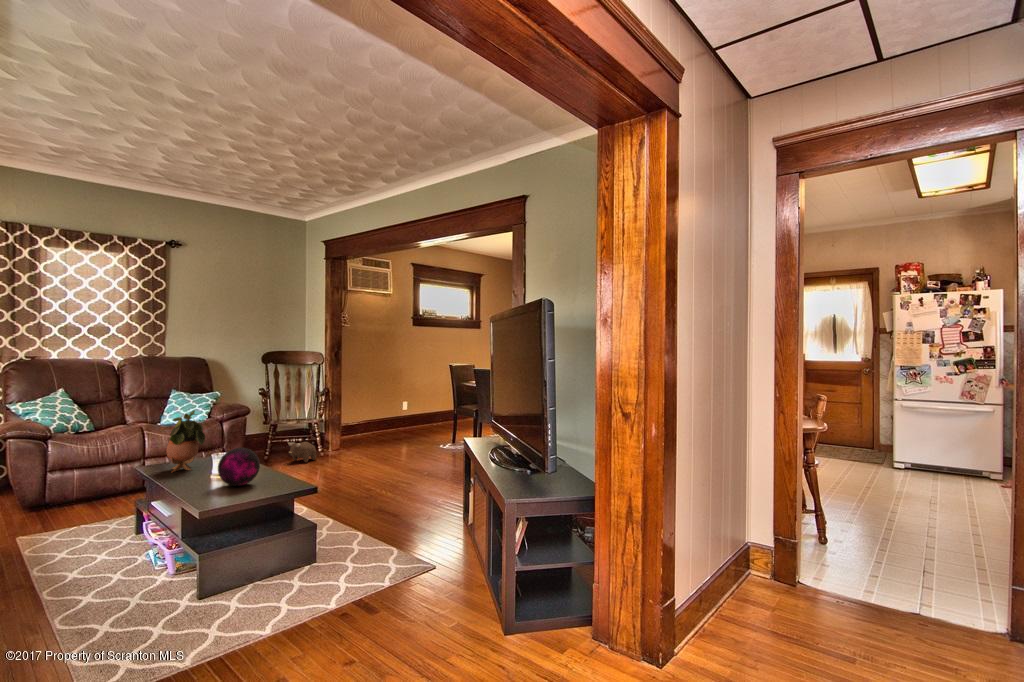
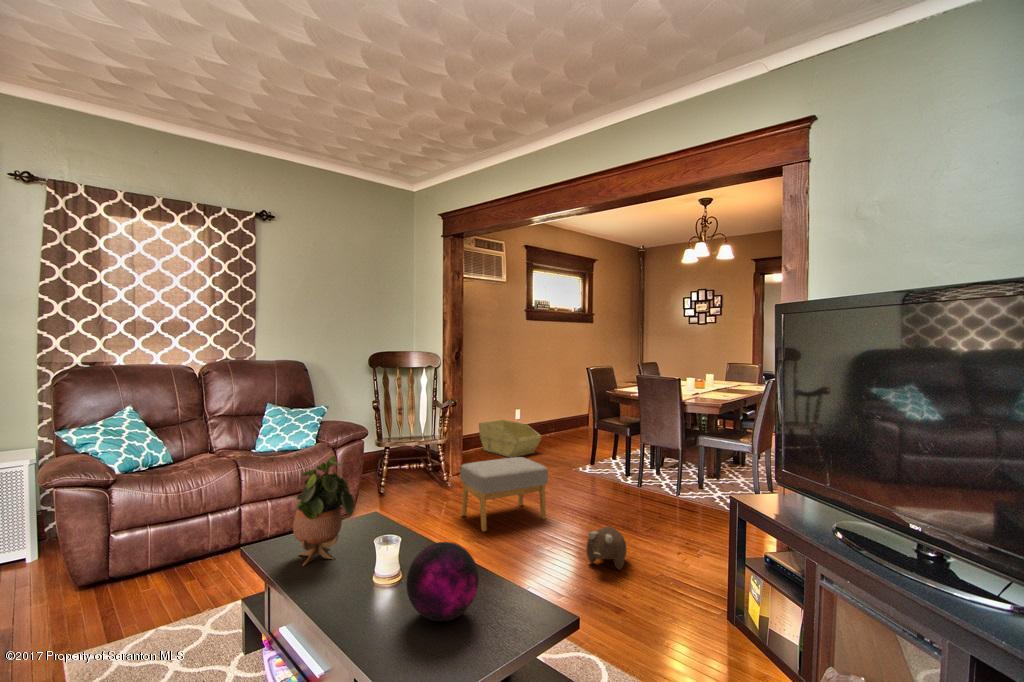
storage bin: none [366,411,416,440] -> present [479,420,541,458]
footstool: none [320,431,385,481] -> present [460,457,548,531]
plush toy: present [288,442,316,462] -> present [587,527,627,570]

